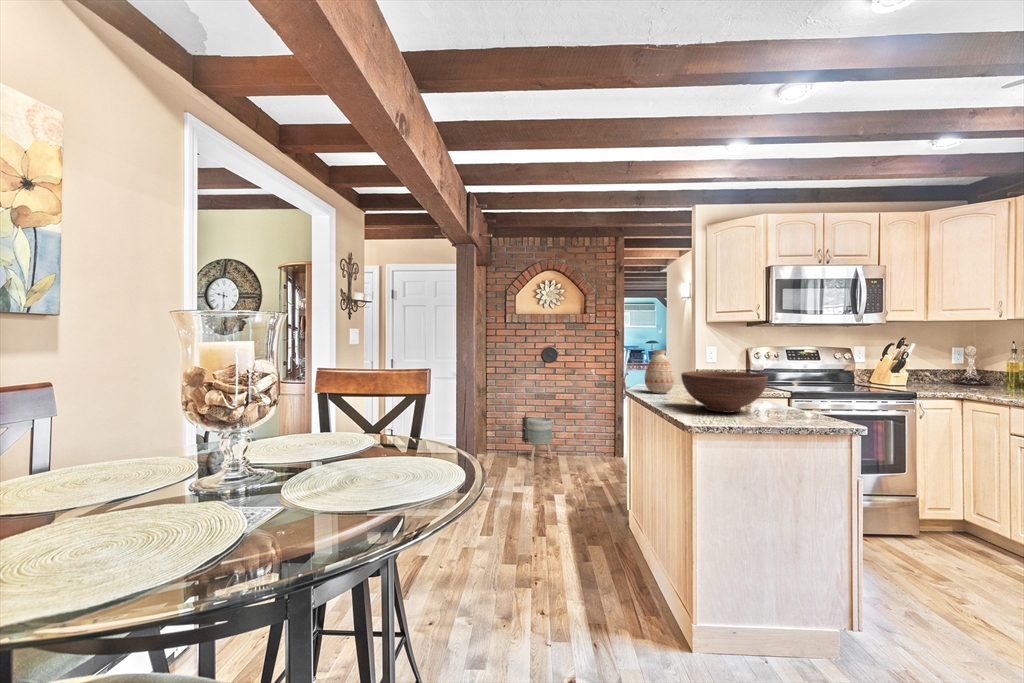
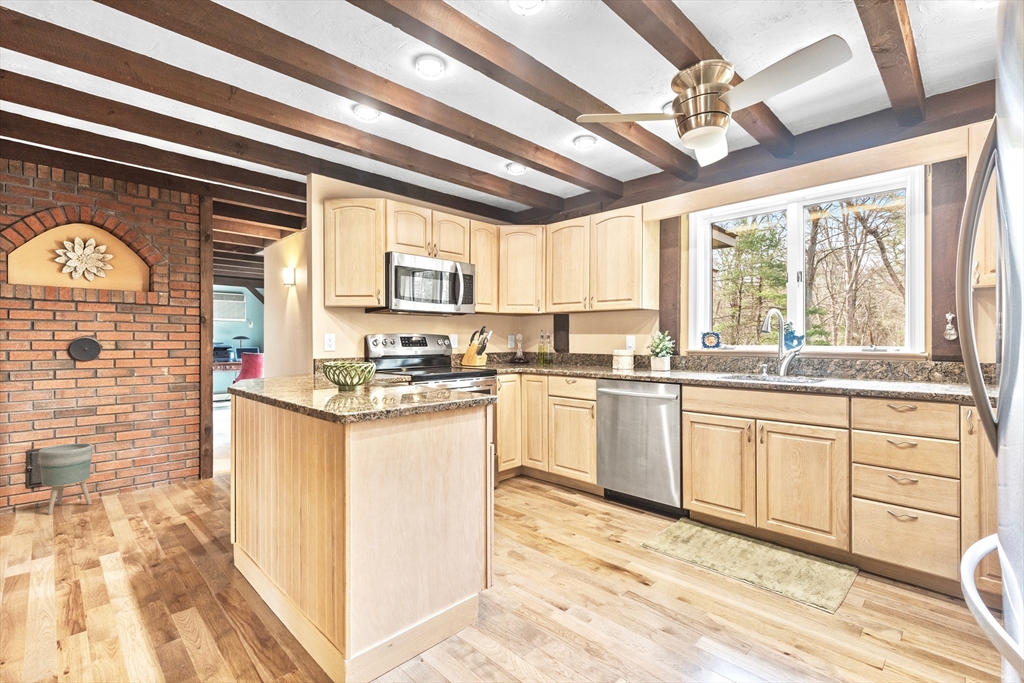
vase: present [645,350,674,394] -> none [259,332,298,386]
fruit bowl: present [681,371,768,413] -> none [319,353,414,398]

